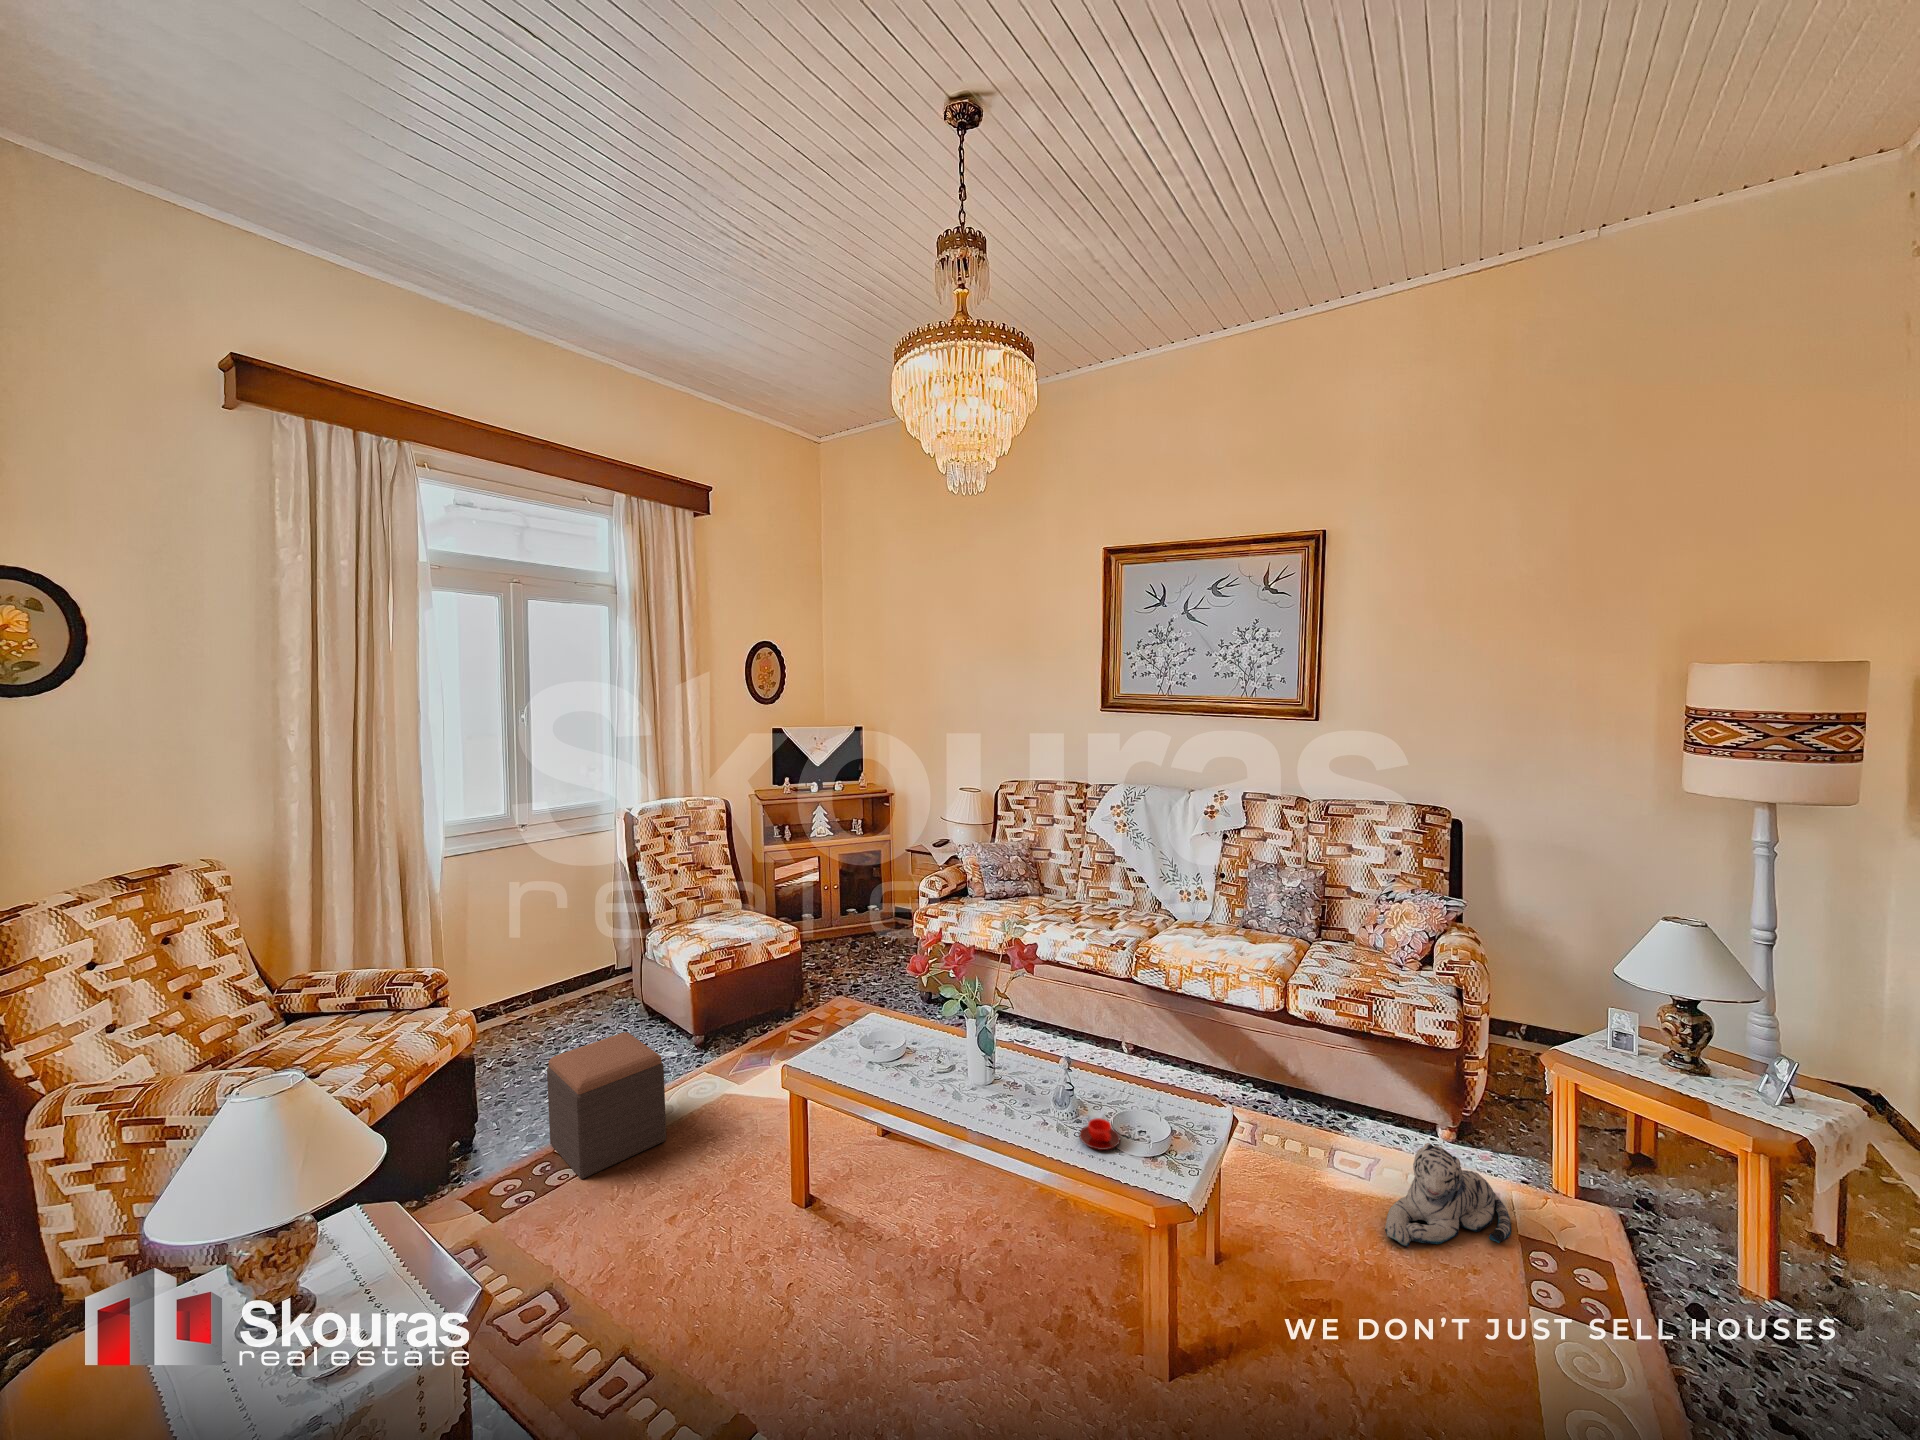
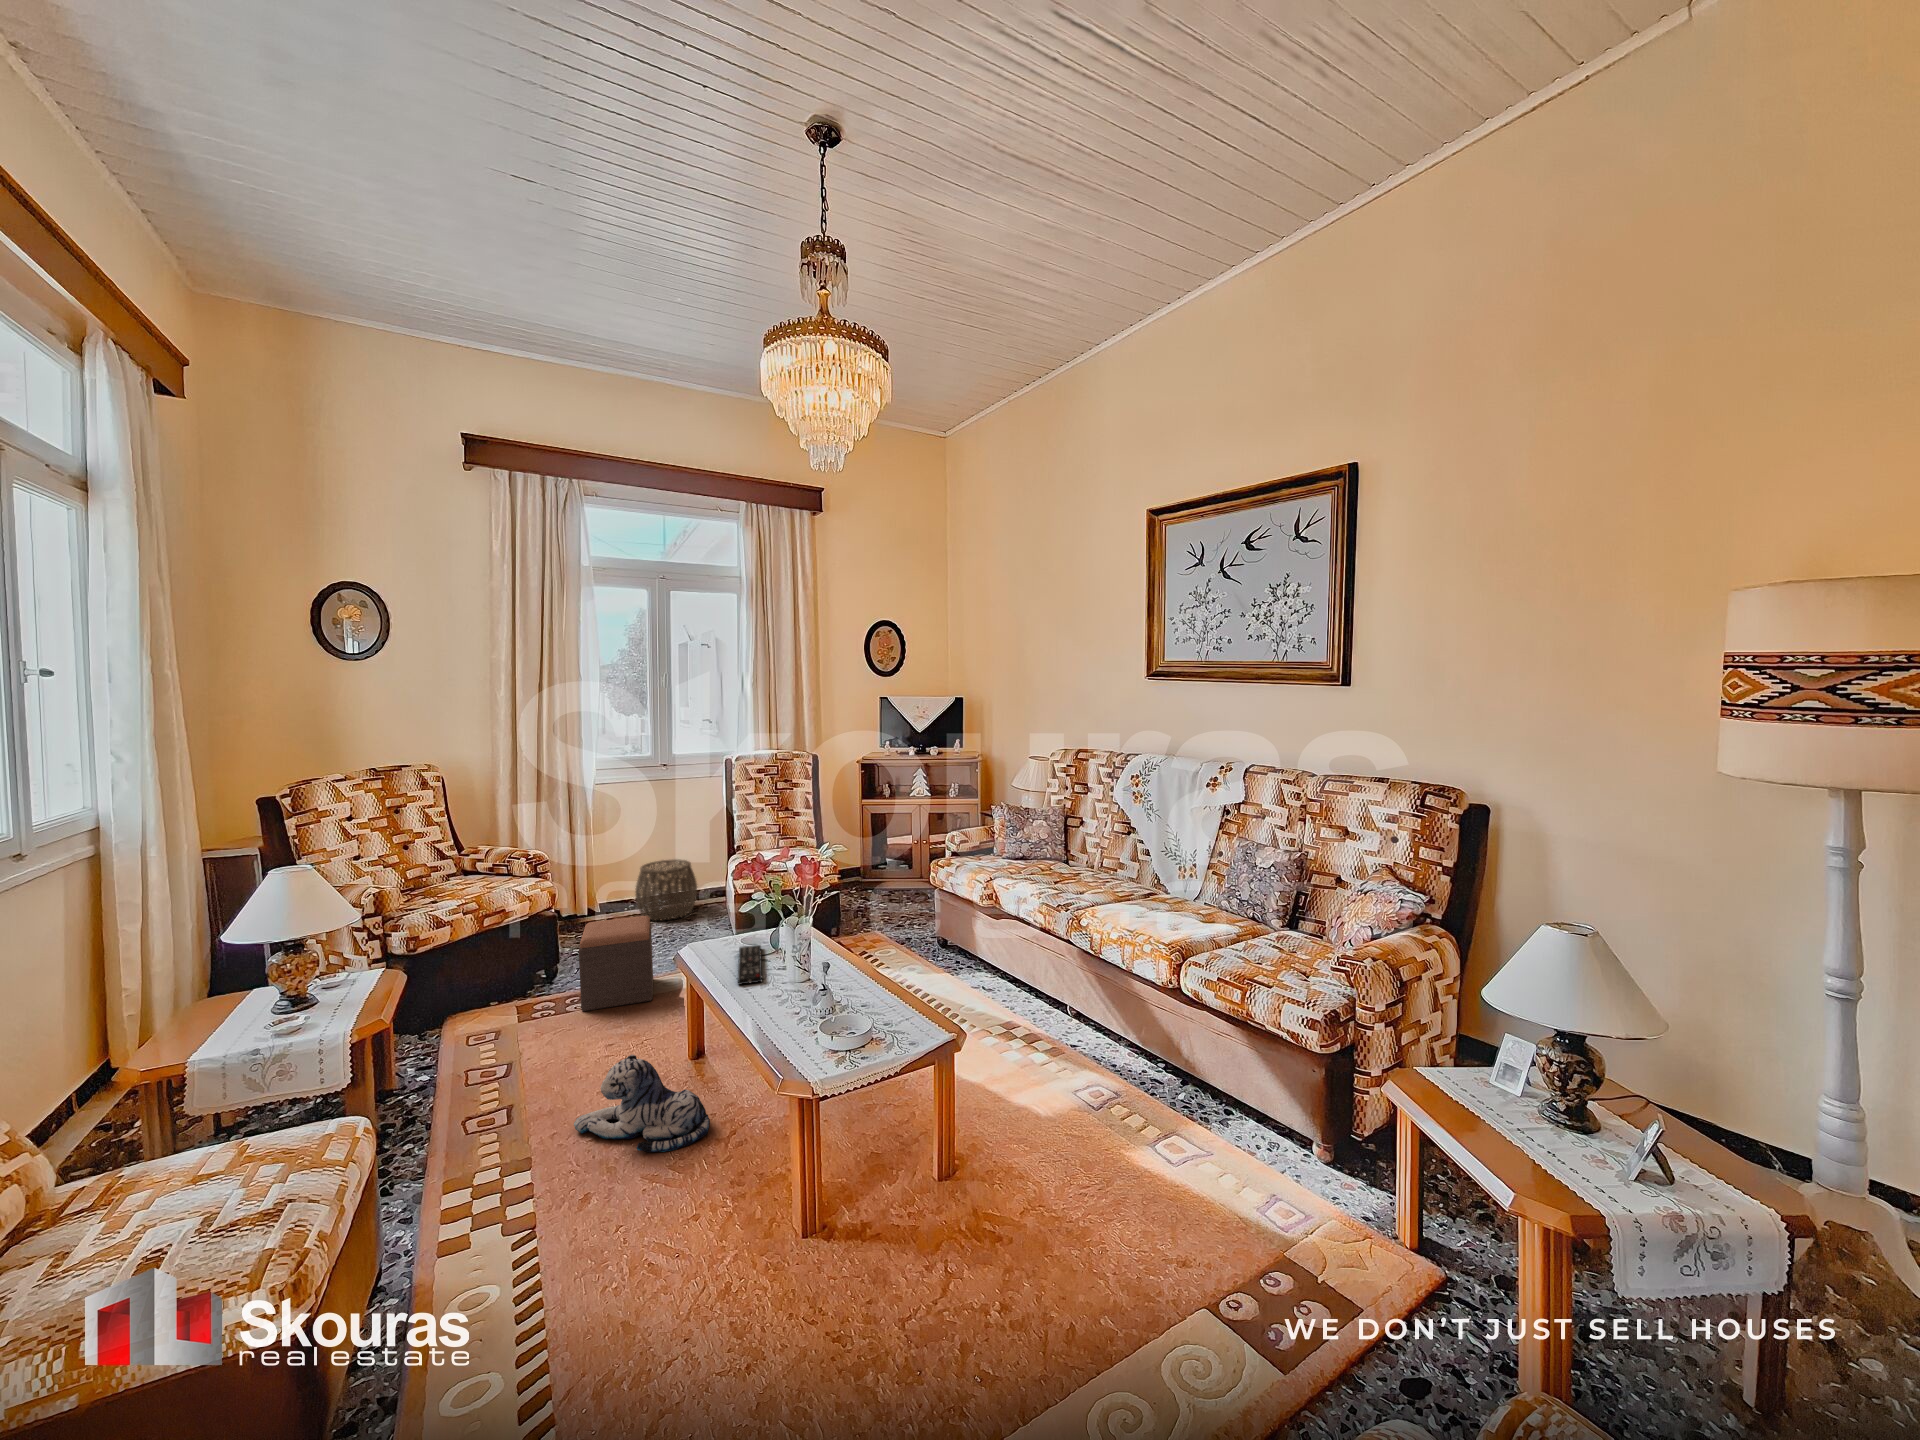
woven basket: none [505,947,592,1033] -> present [635,859,697,921]
remote control: none [863,1044,949,1100] -> present [738,945,762,985]
teacup: present [1079,1118,1120,1150] -> none [796,1017,833,1042]
plush toy: present [1385,1143,1511,1247] -> present [574,1055,710,1152]

